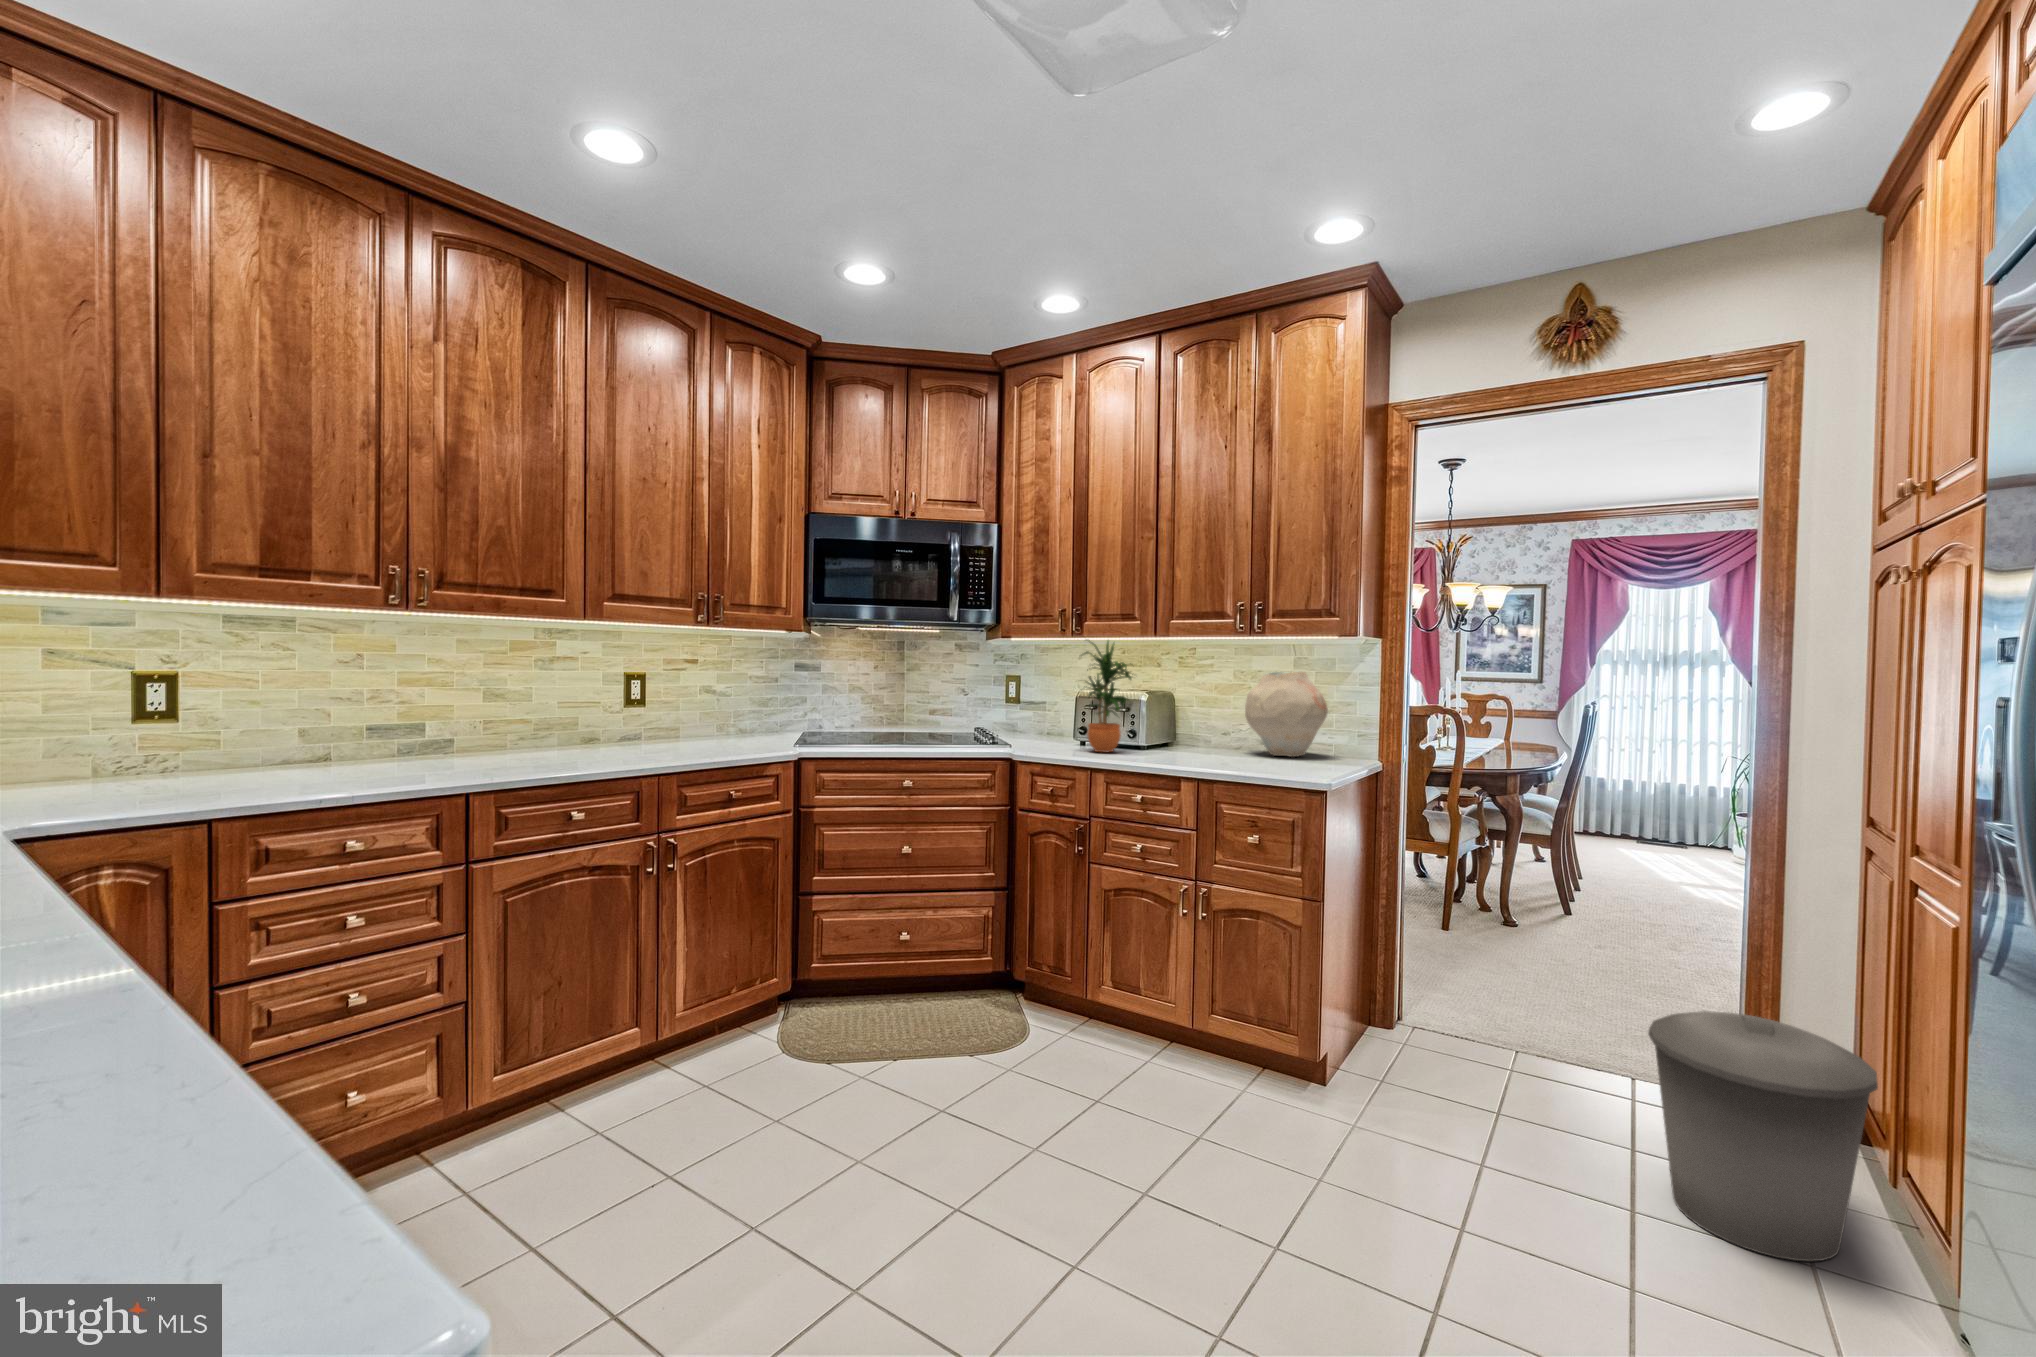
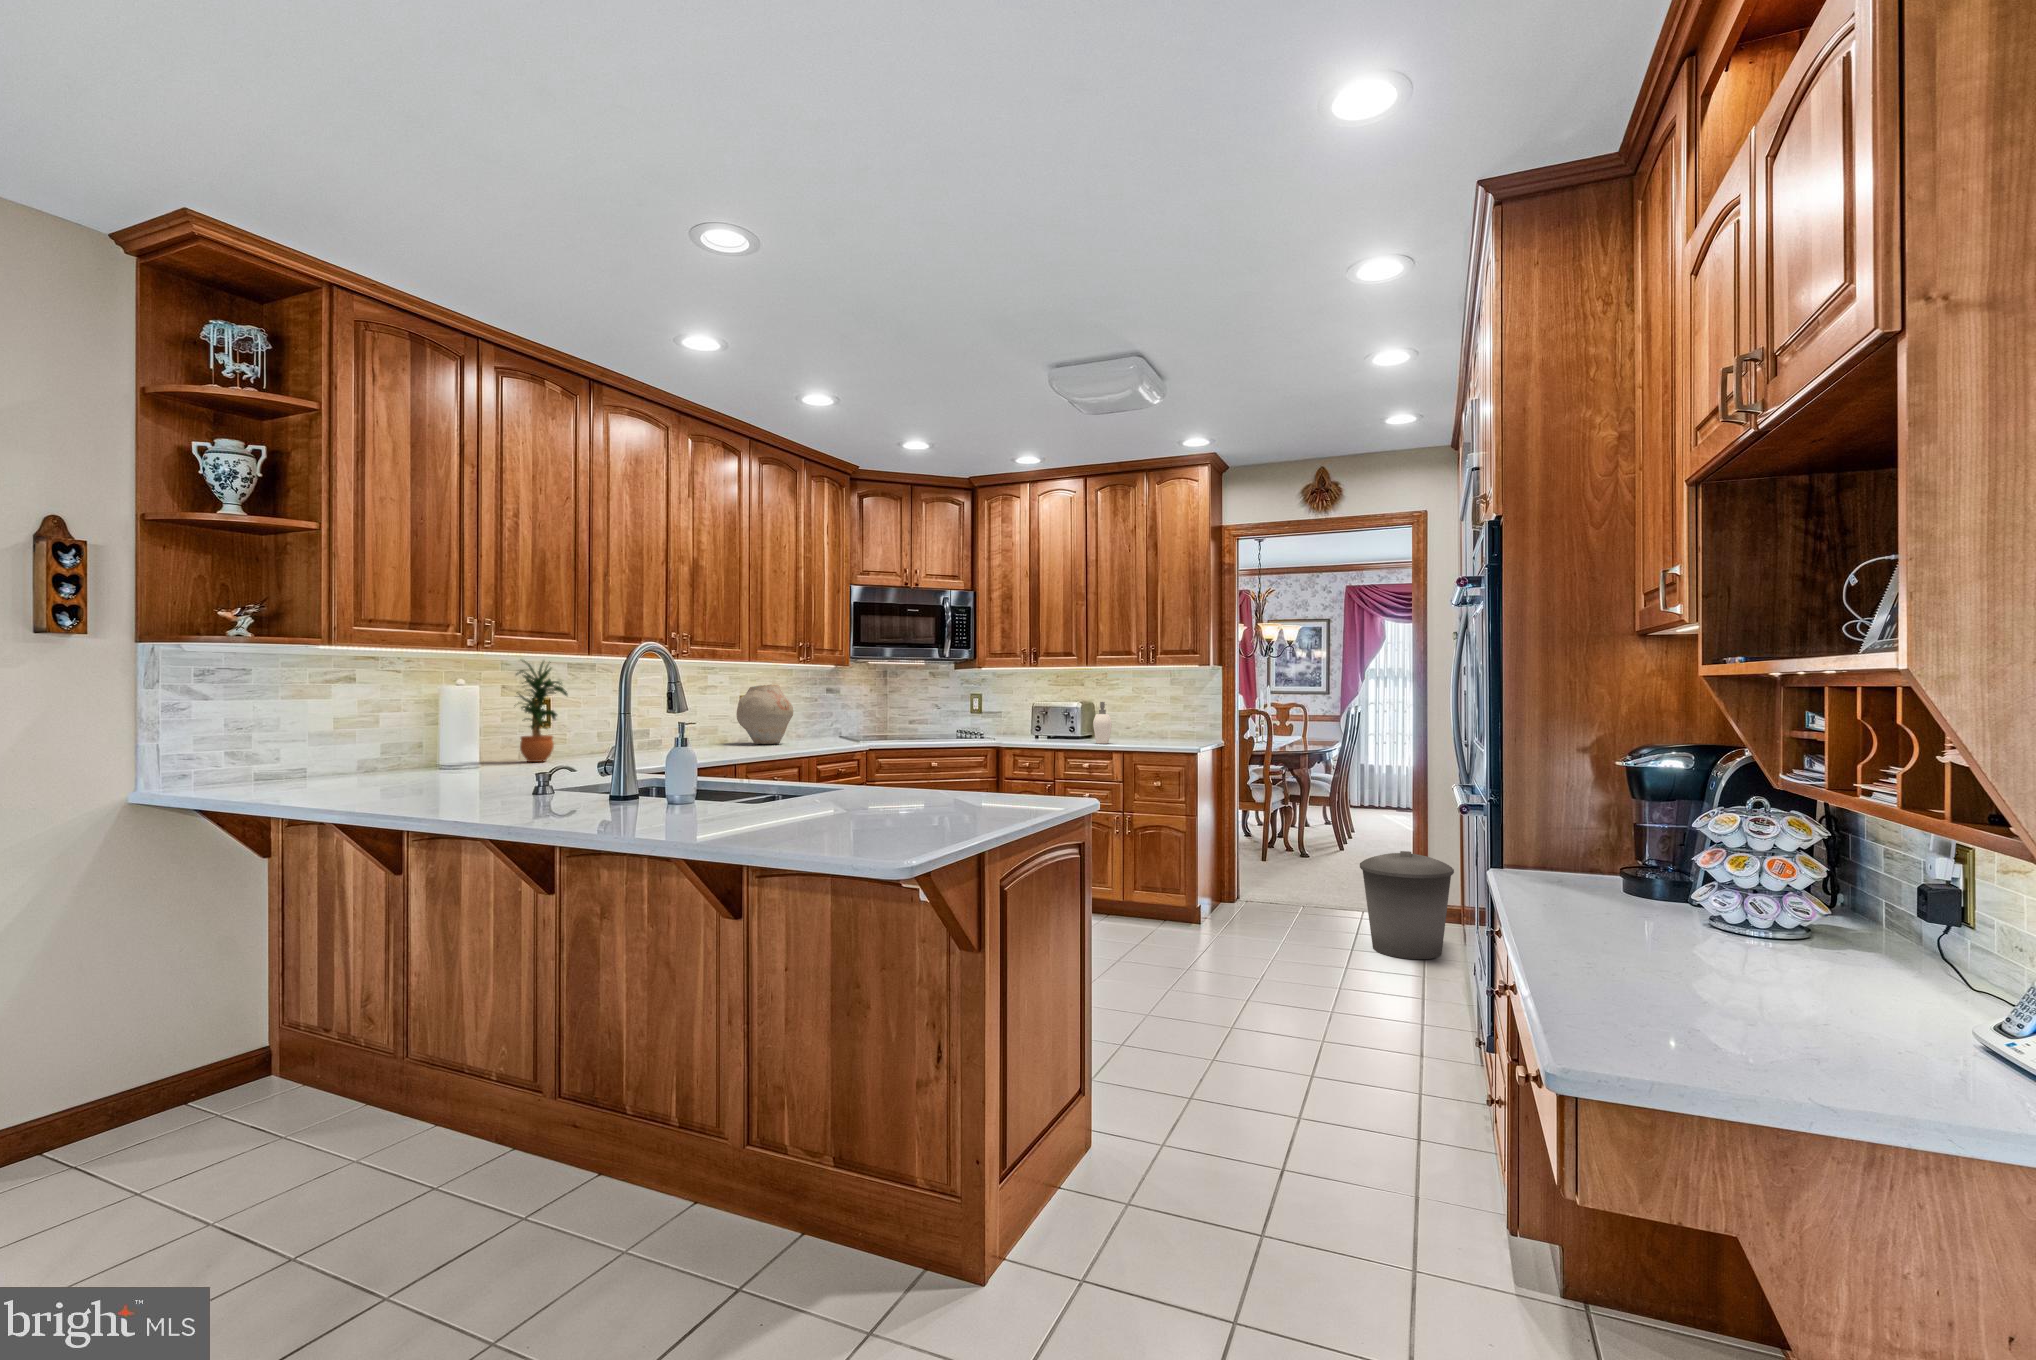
potted plant: present [1083,640,1132,752] -> present [516,660,567,762]
vase: present [1245,672,1328,757] -> present [737,684,793,744]
soap dispenser: none [1156,694,1194,763] -> present [1093,702,1112,744]

